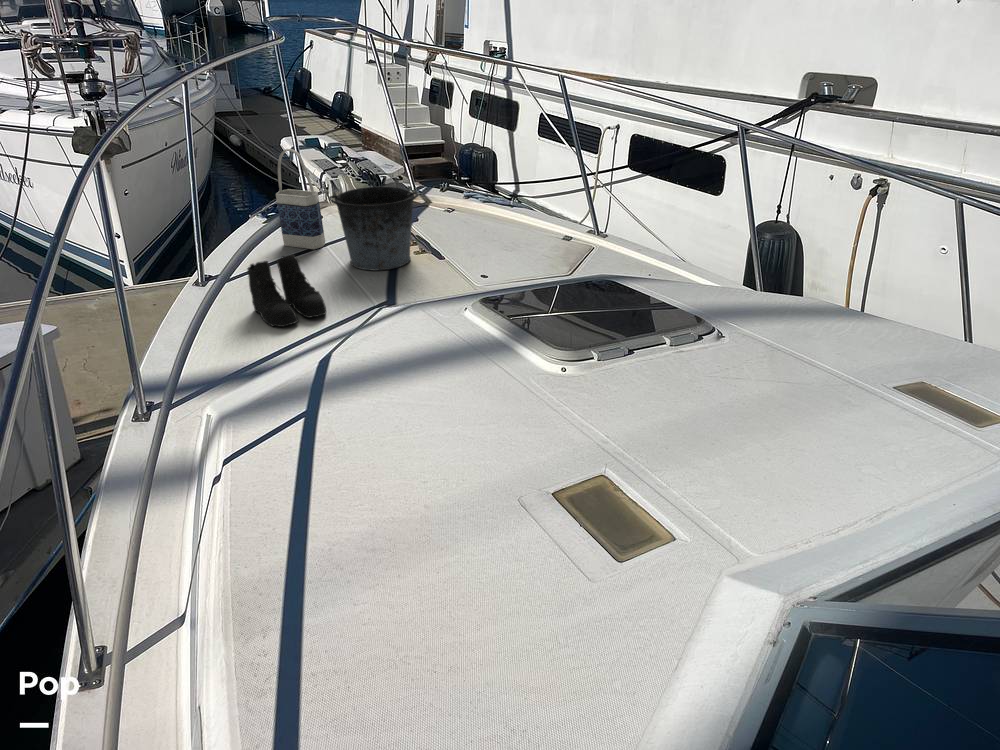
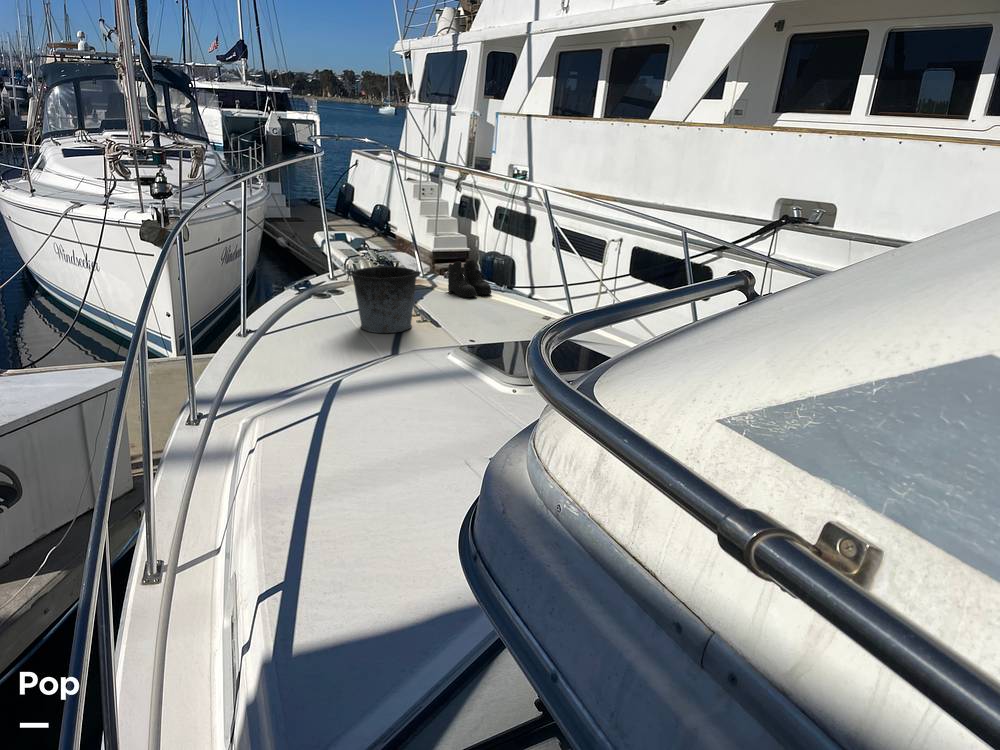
bag: present [276,149,325,249] -> none [305,234,343,316]
boots: present [247,254,326,327] -> present [448,260,491,297]

